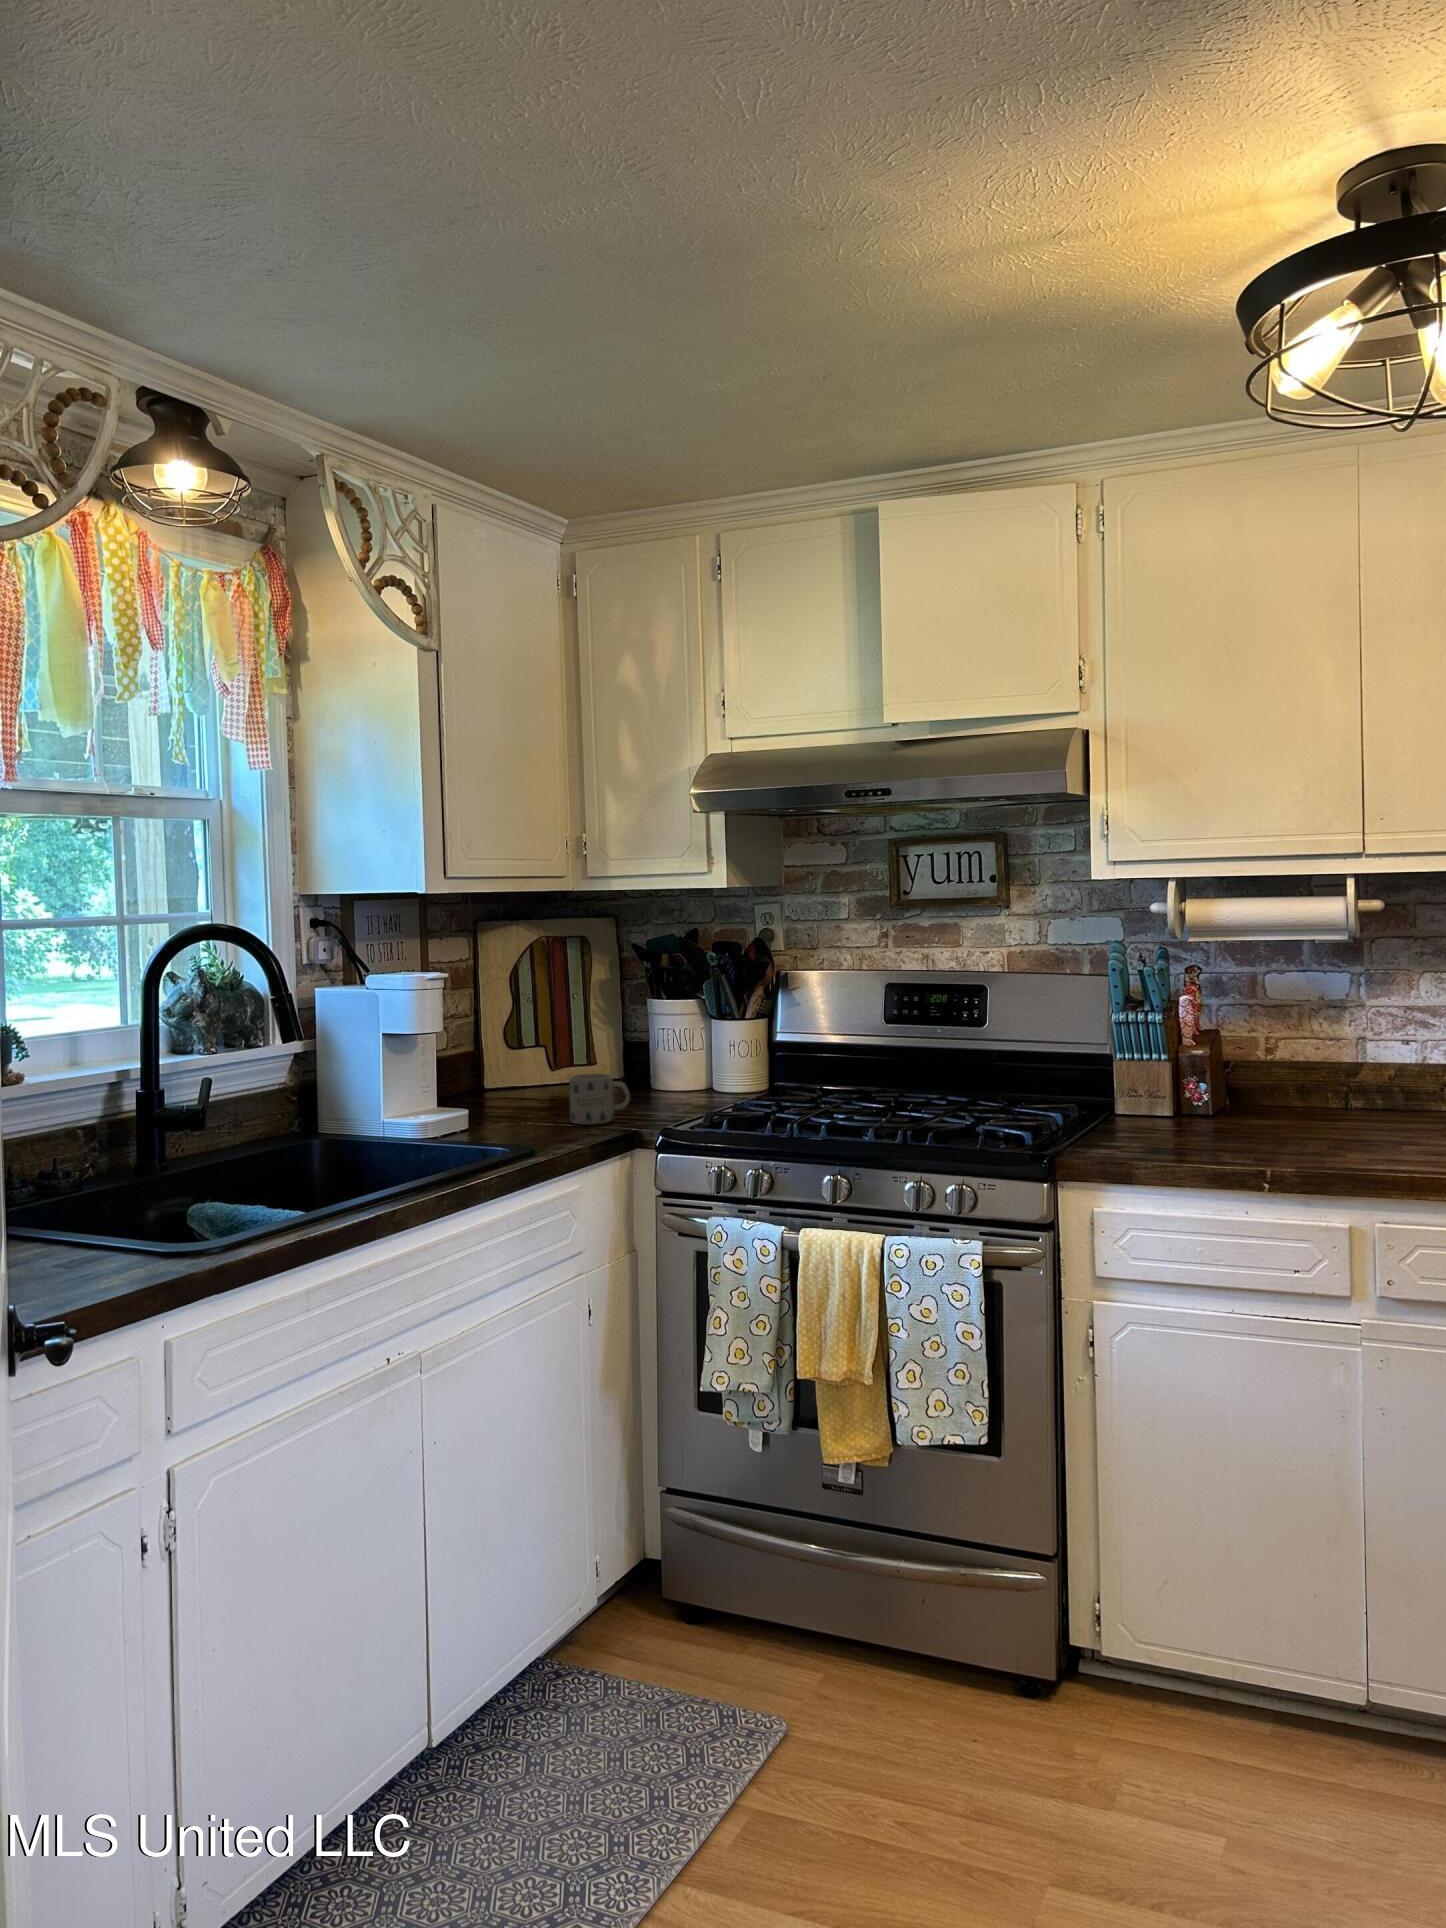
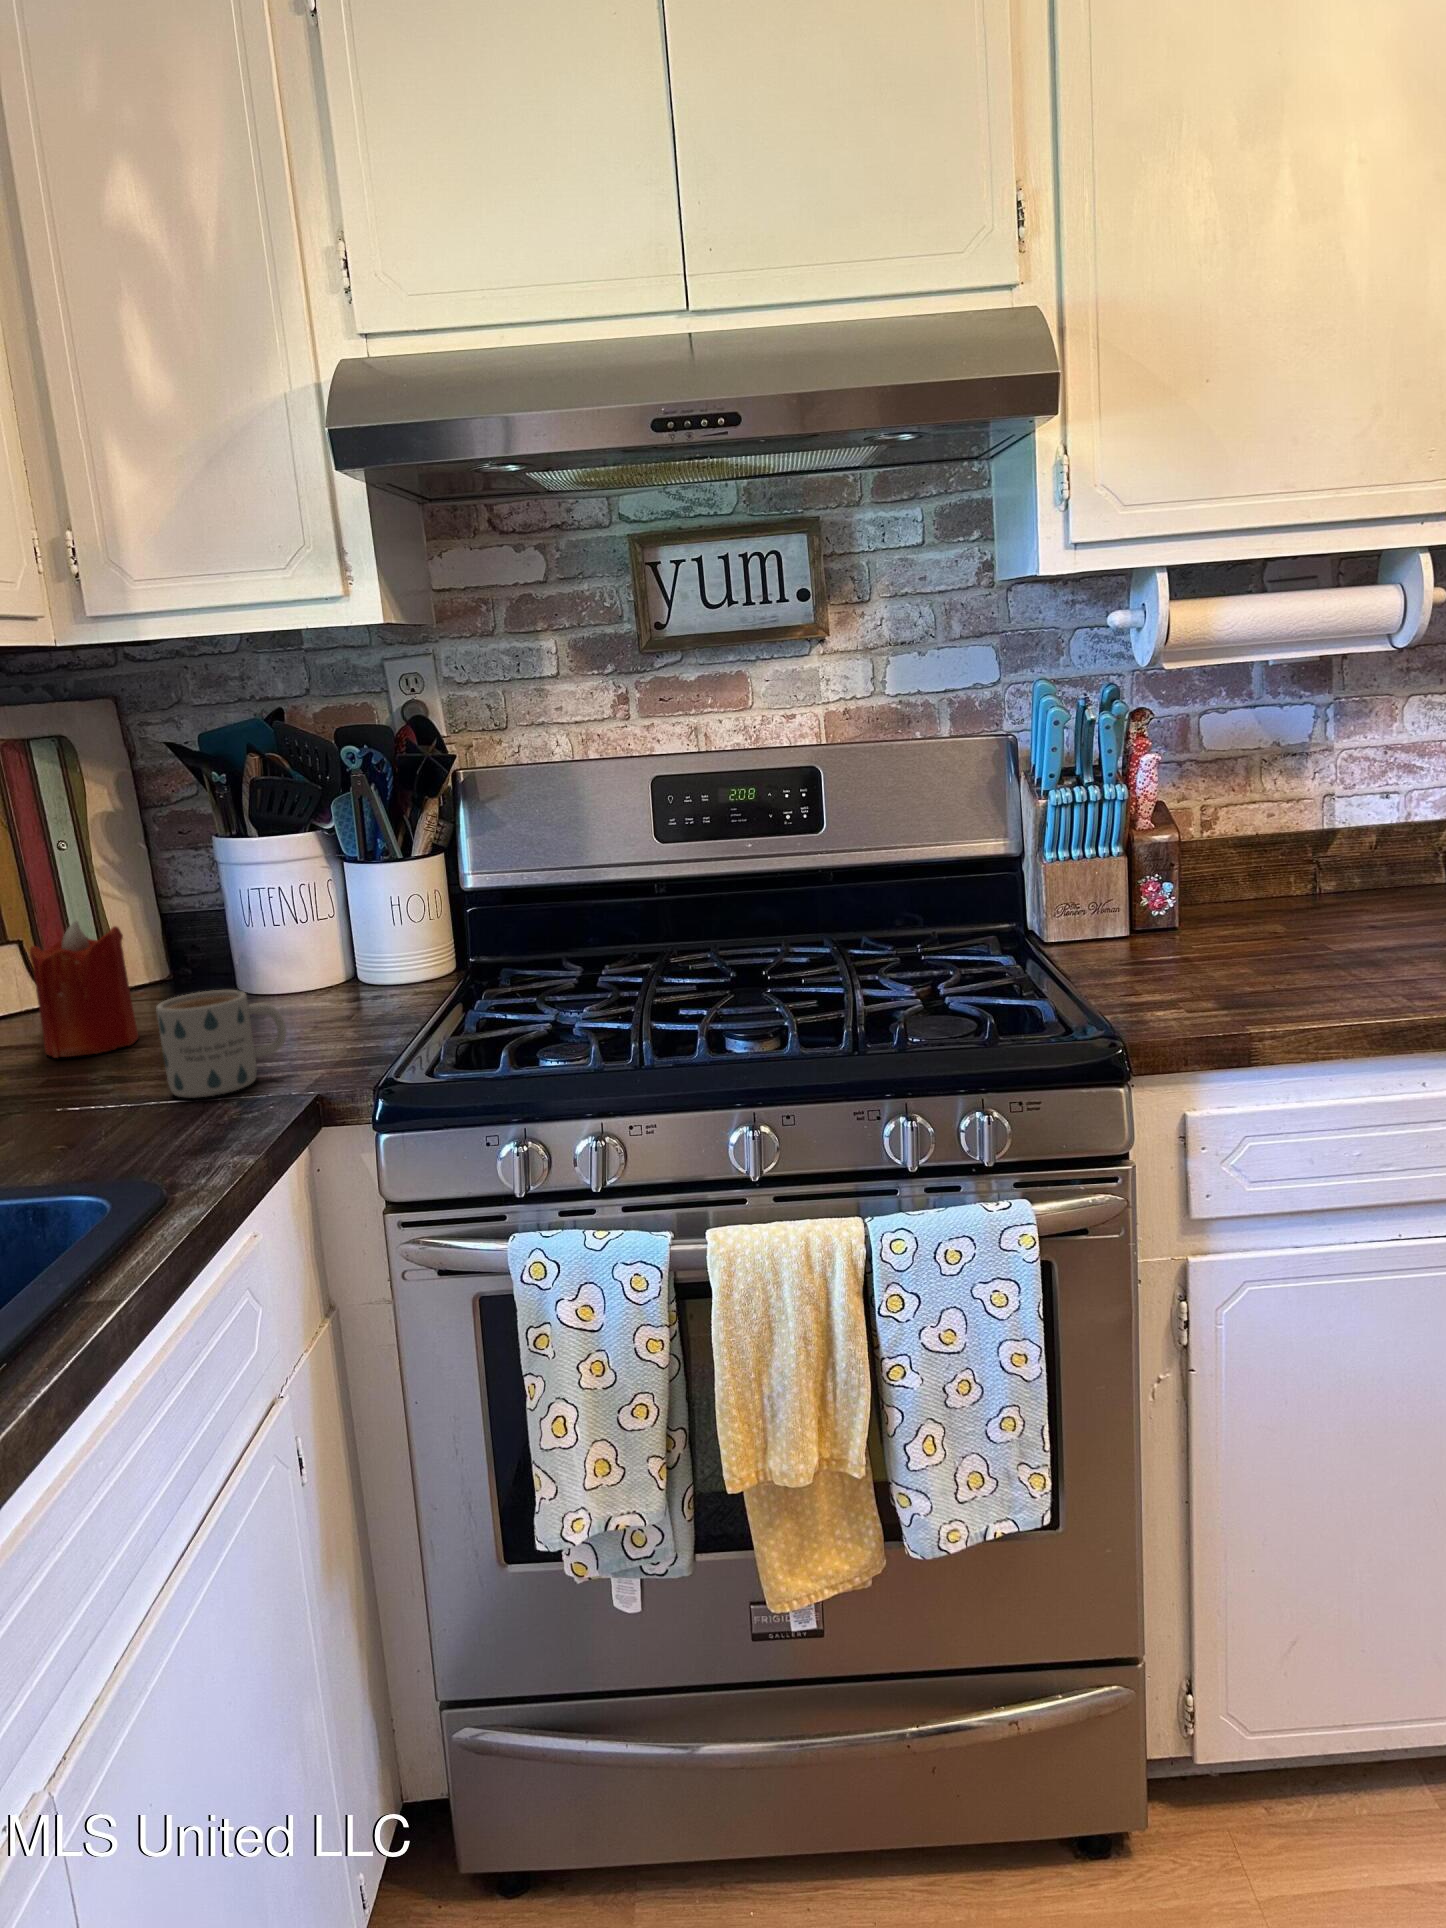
candle: none [533,1034,580,1105] -> present [30,921,138,1058]

